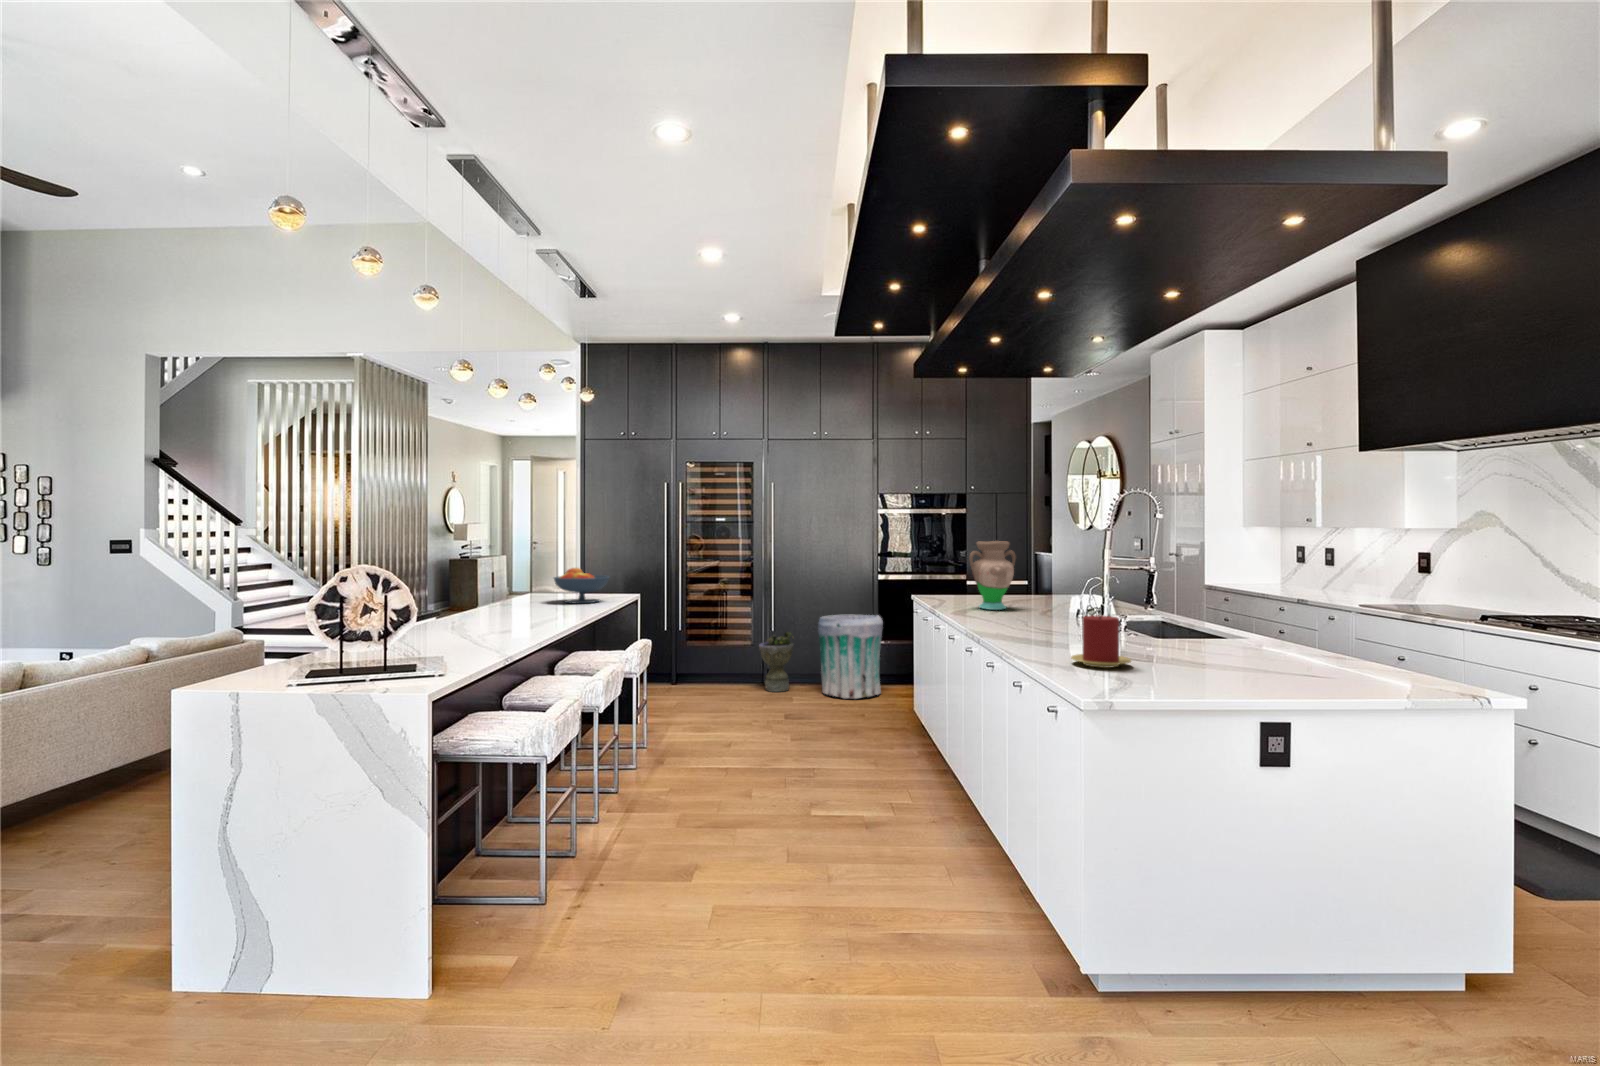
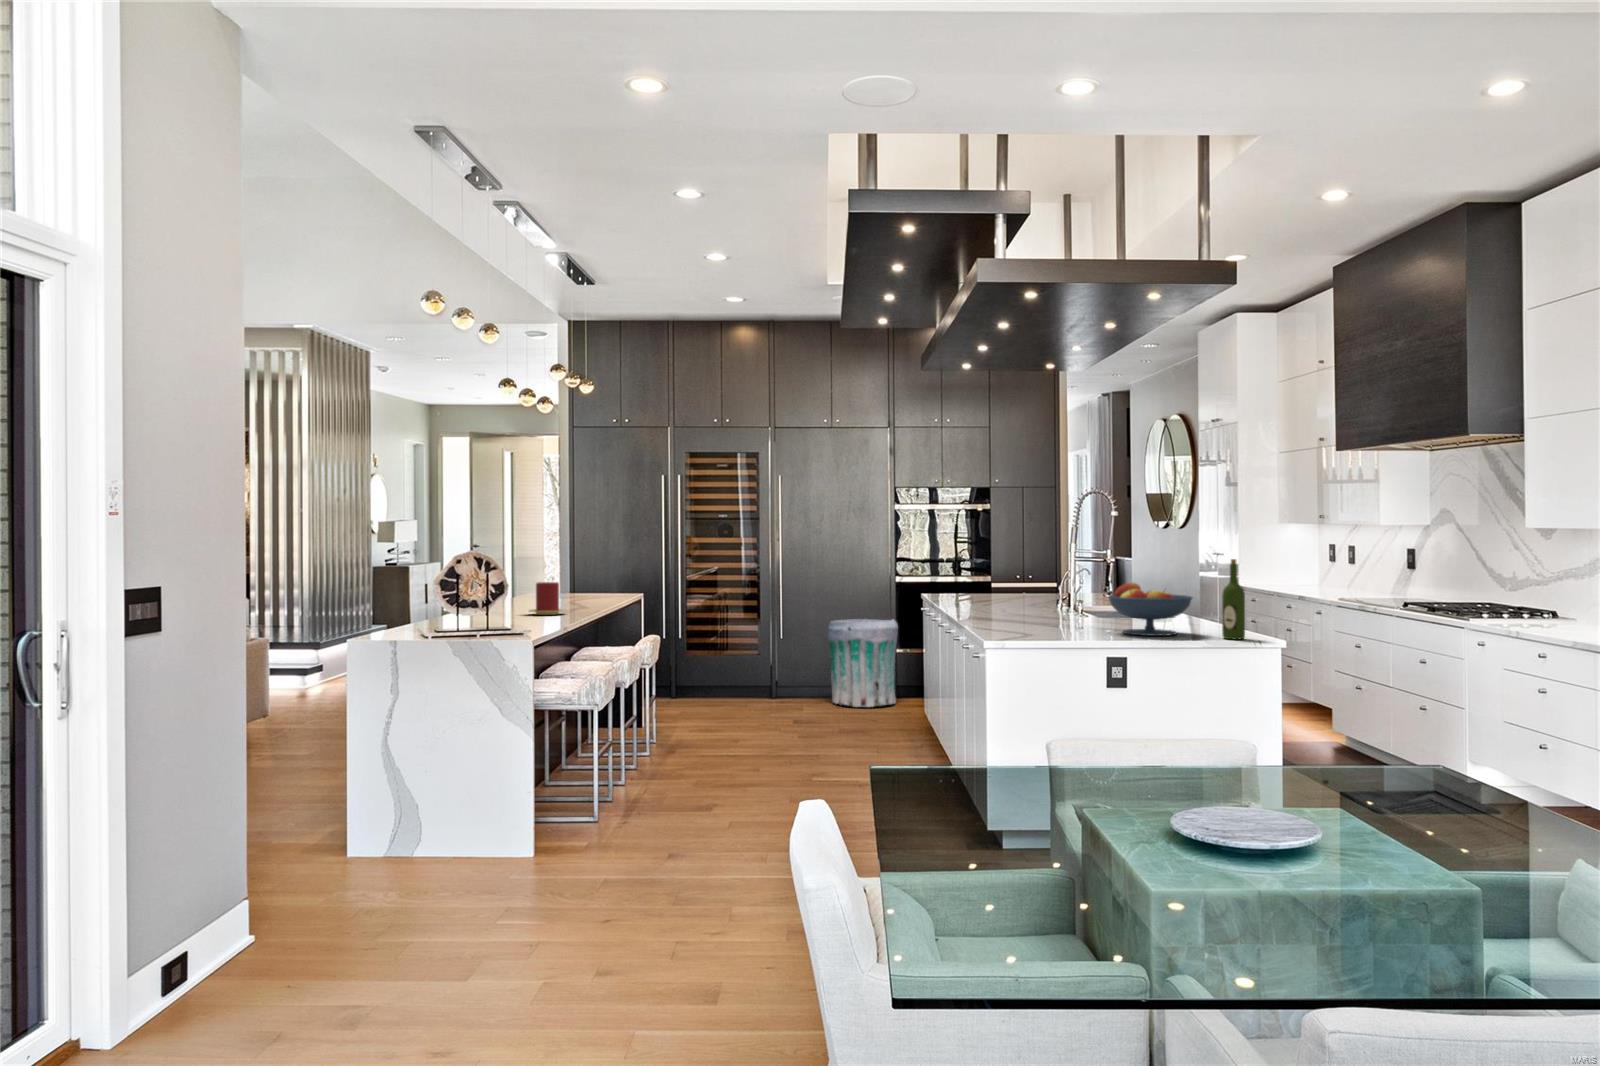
vase: present [970,541,1016,610] -> none [970,537,1015,602]
fruit bowl: present [554,568,609,603] -> present [1108,583,1192,636]
wine bottle: none [1364,578,1400,688] -> present [1222,559,1245,639]
candle: present [1071,616,1131,668] -> present [529,582,566,615]
planter: present [759,632,794,692] -> none [764,638,802,702]

